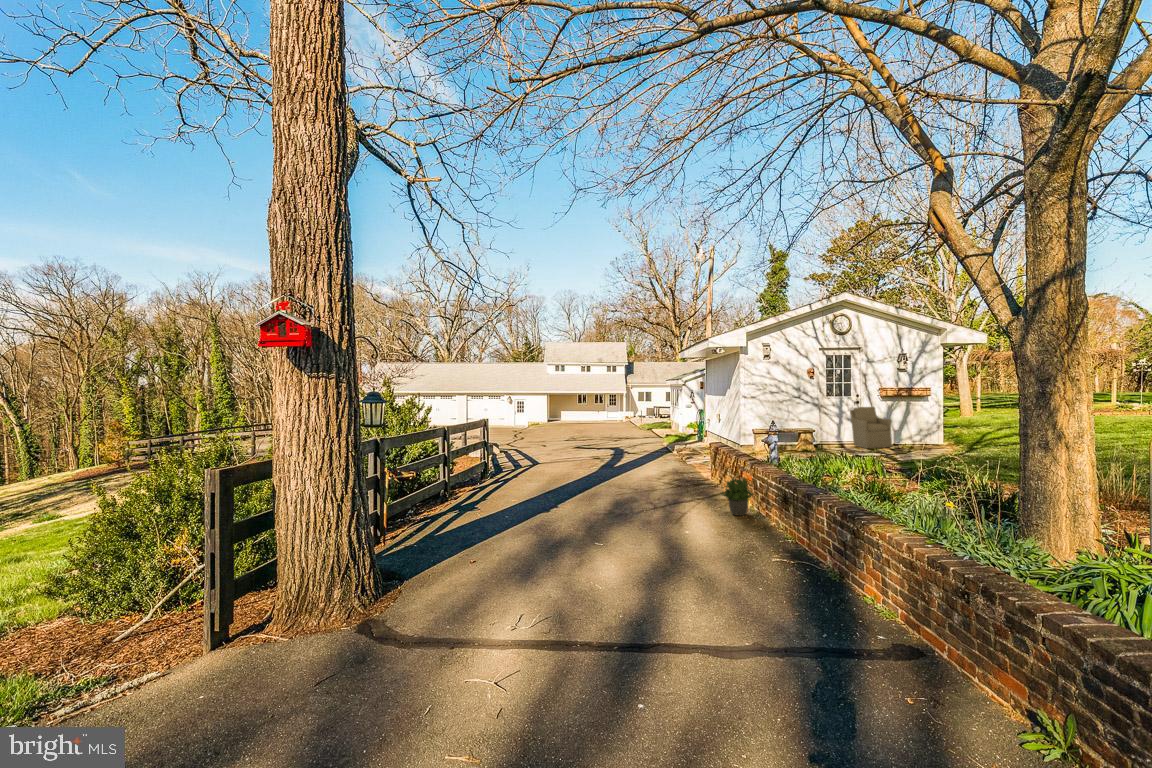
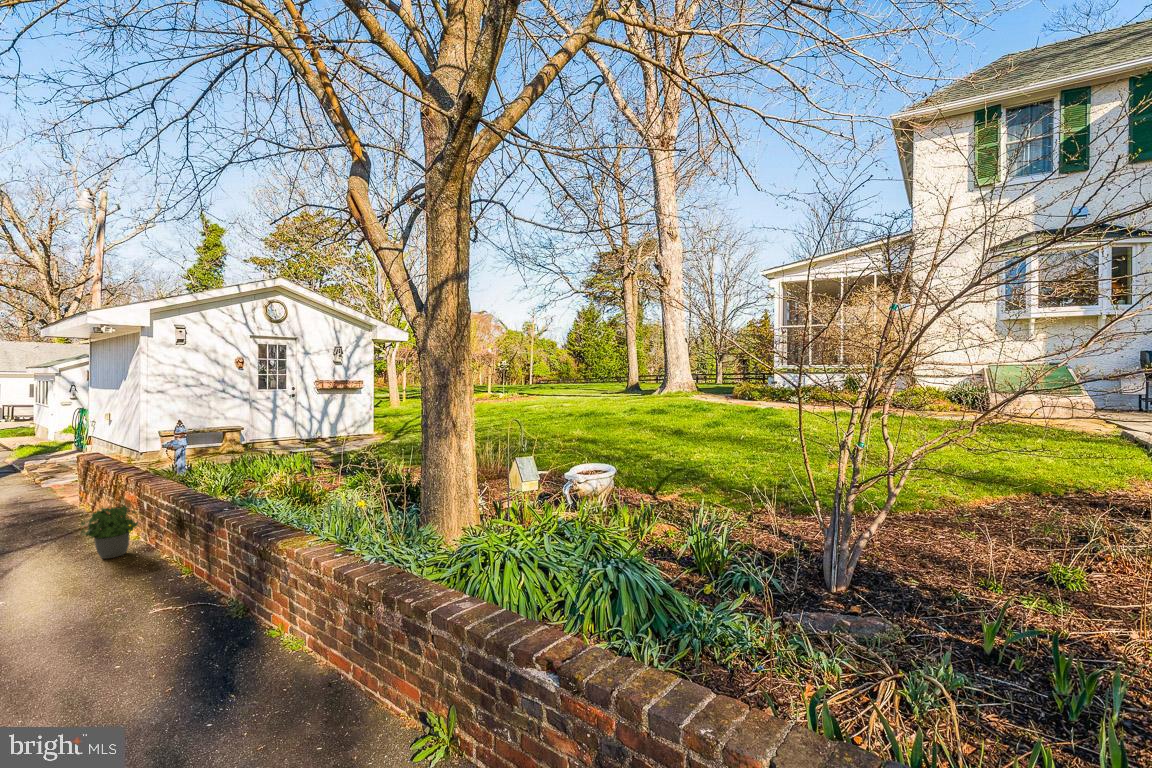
chair: present [850,407,892,448] -> none [286,400,328,444]

